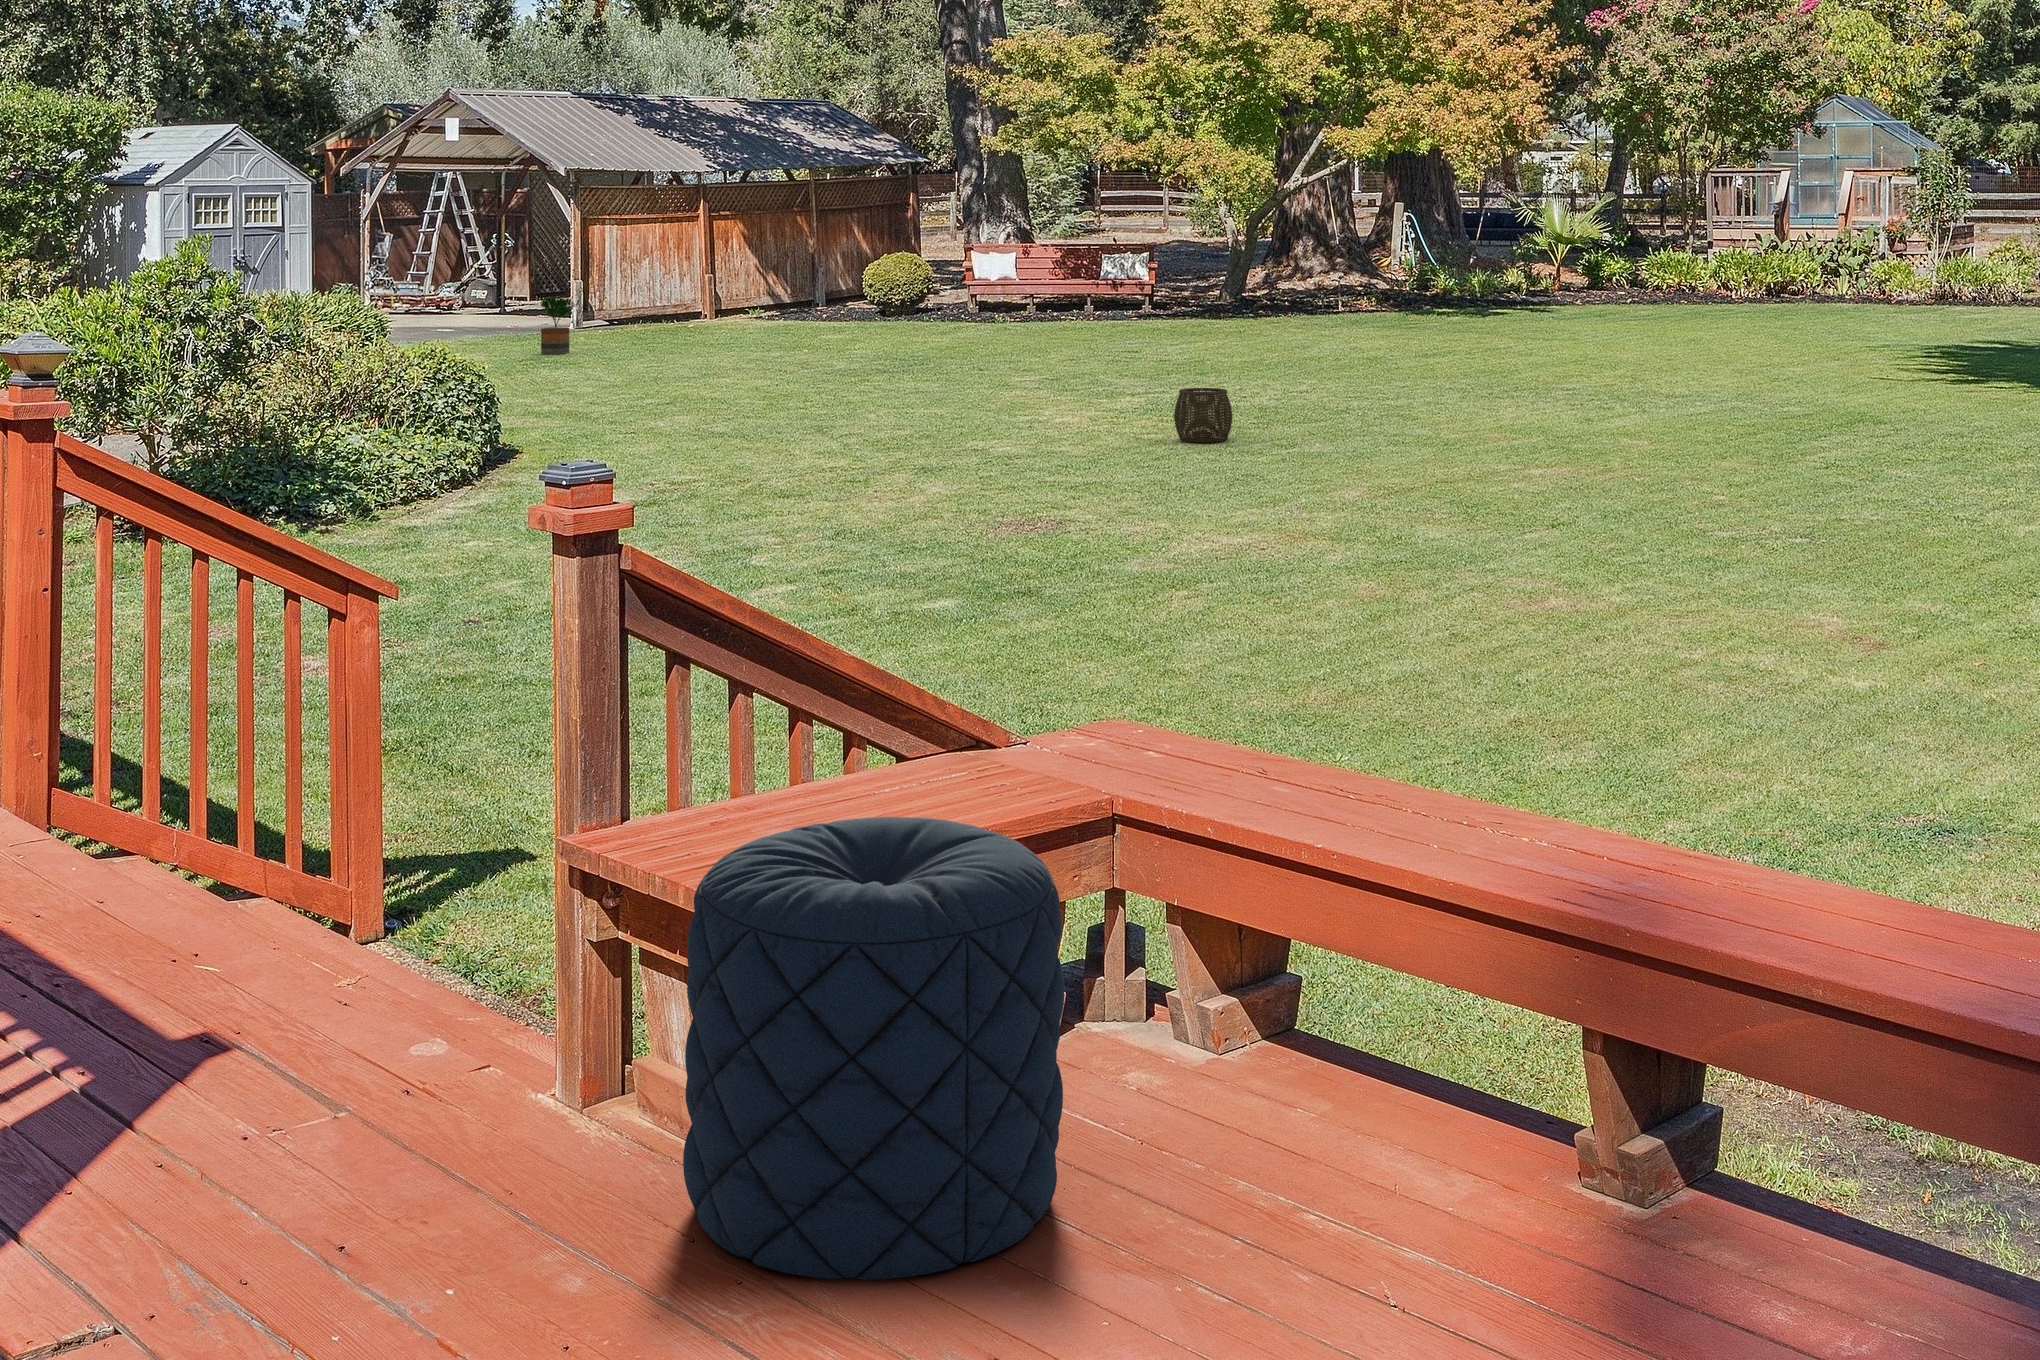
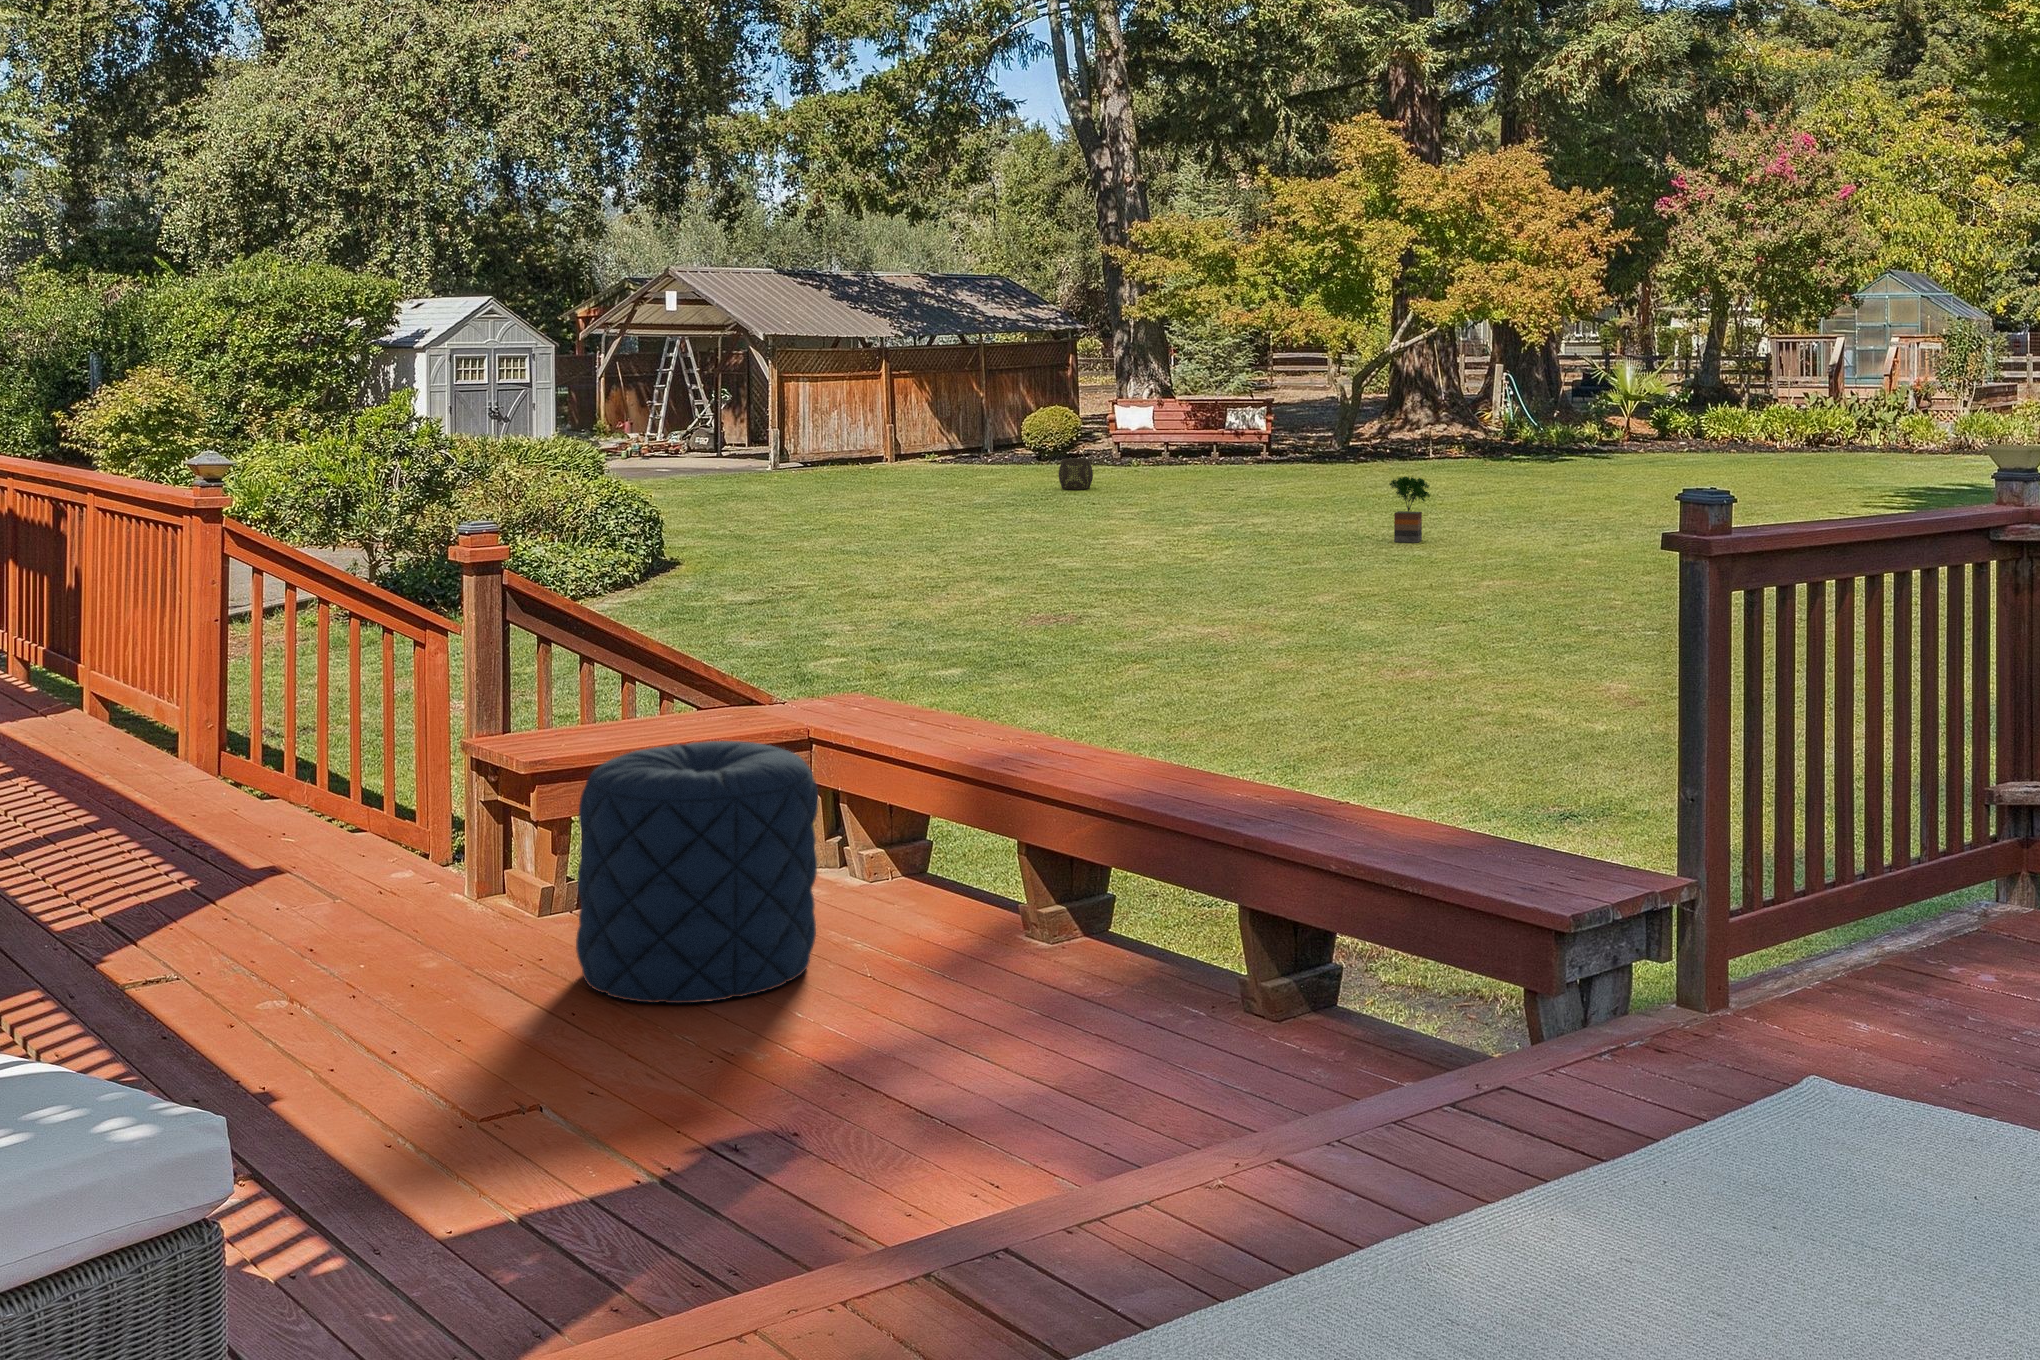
potted tree: present [541,297,575,354] -> present [1390,477,1430,543]
woven basket: present [1174,388,1233,443] -> present [1059,458,1093,490]

